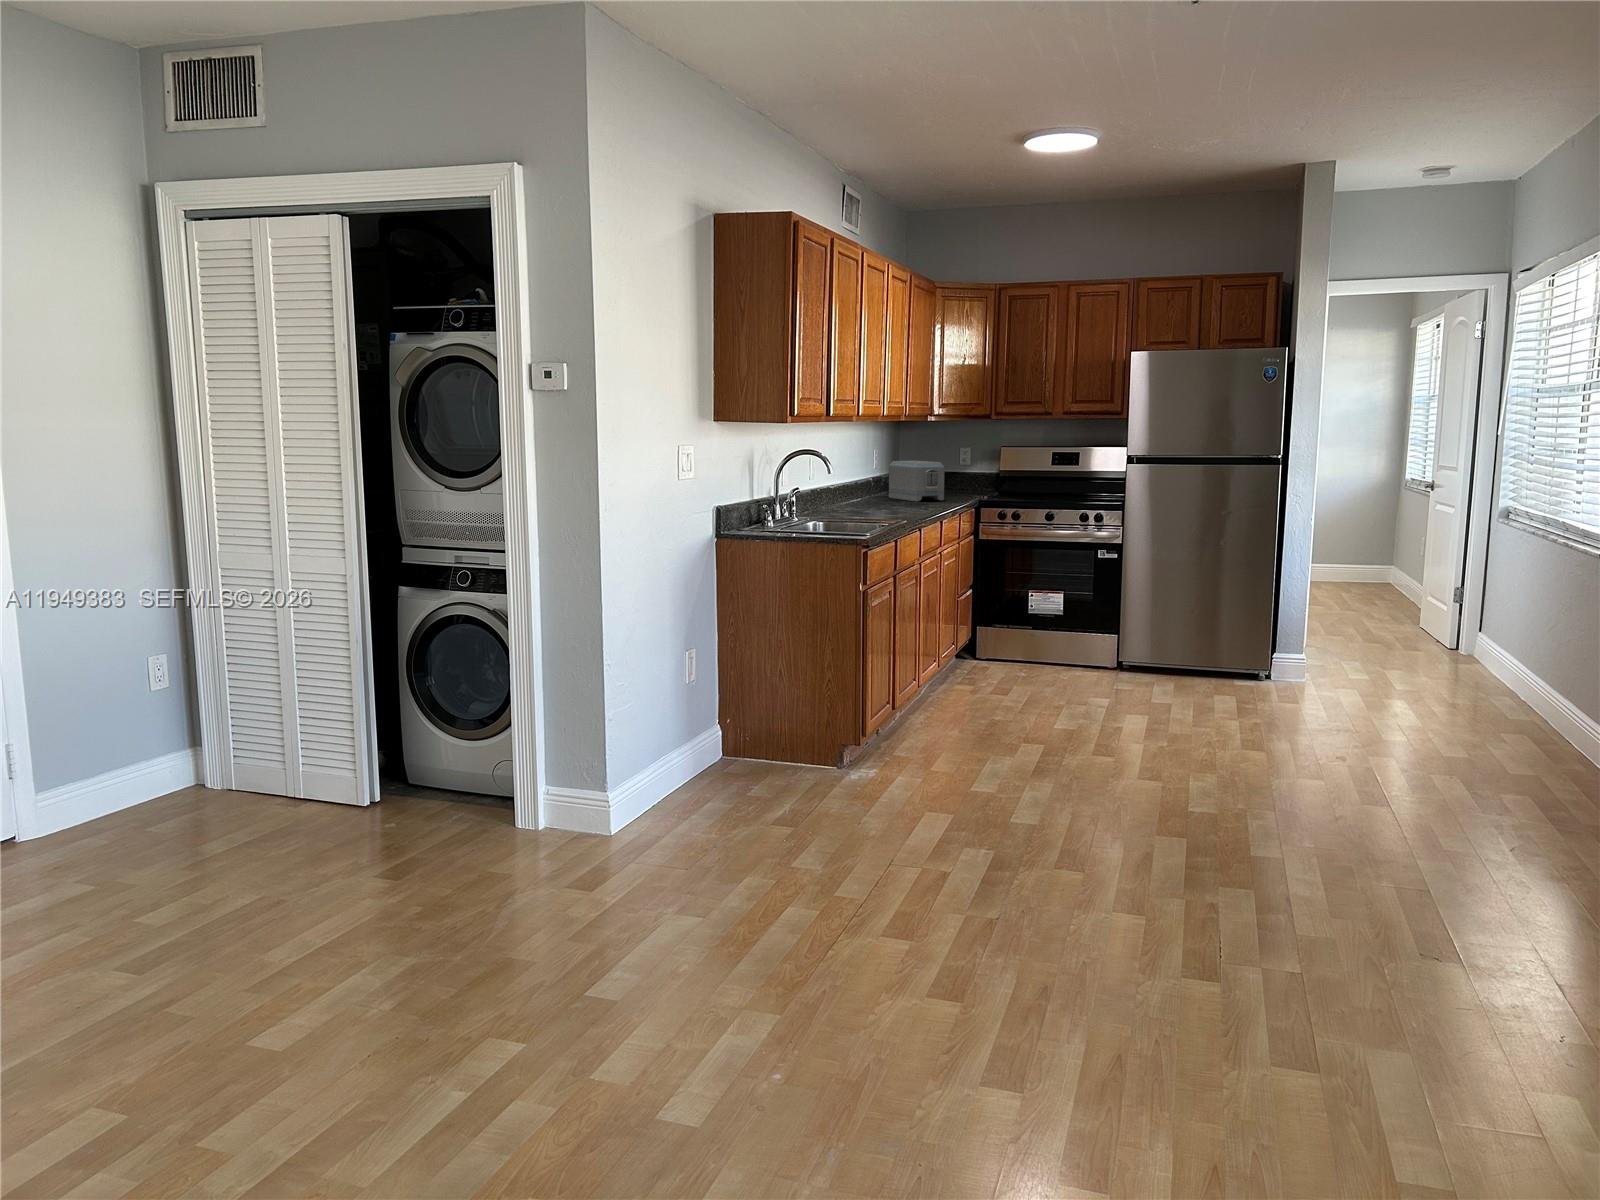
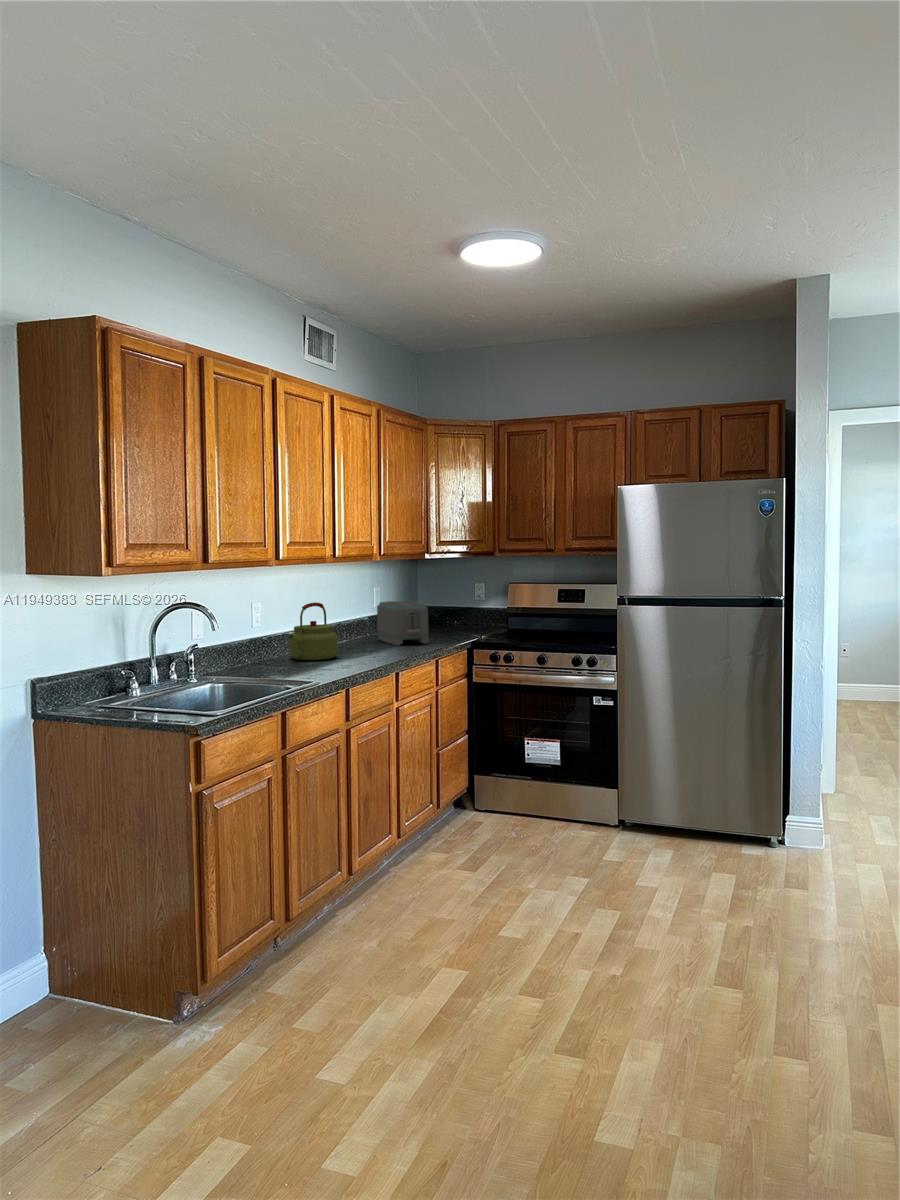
kettle: none [839,457,883,509] -> present [289,602,338,660]

